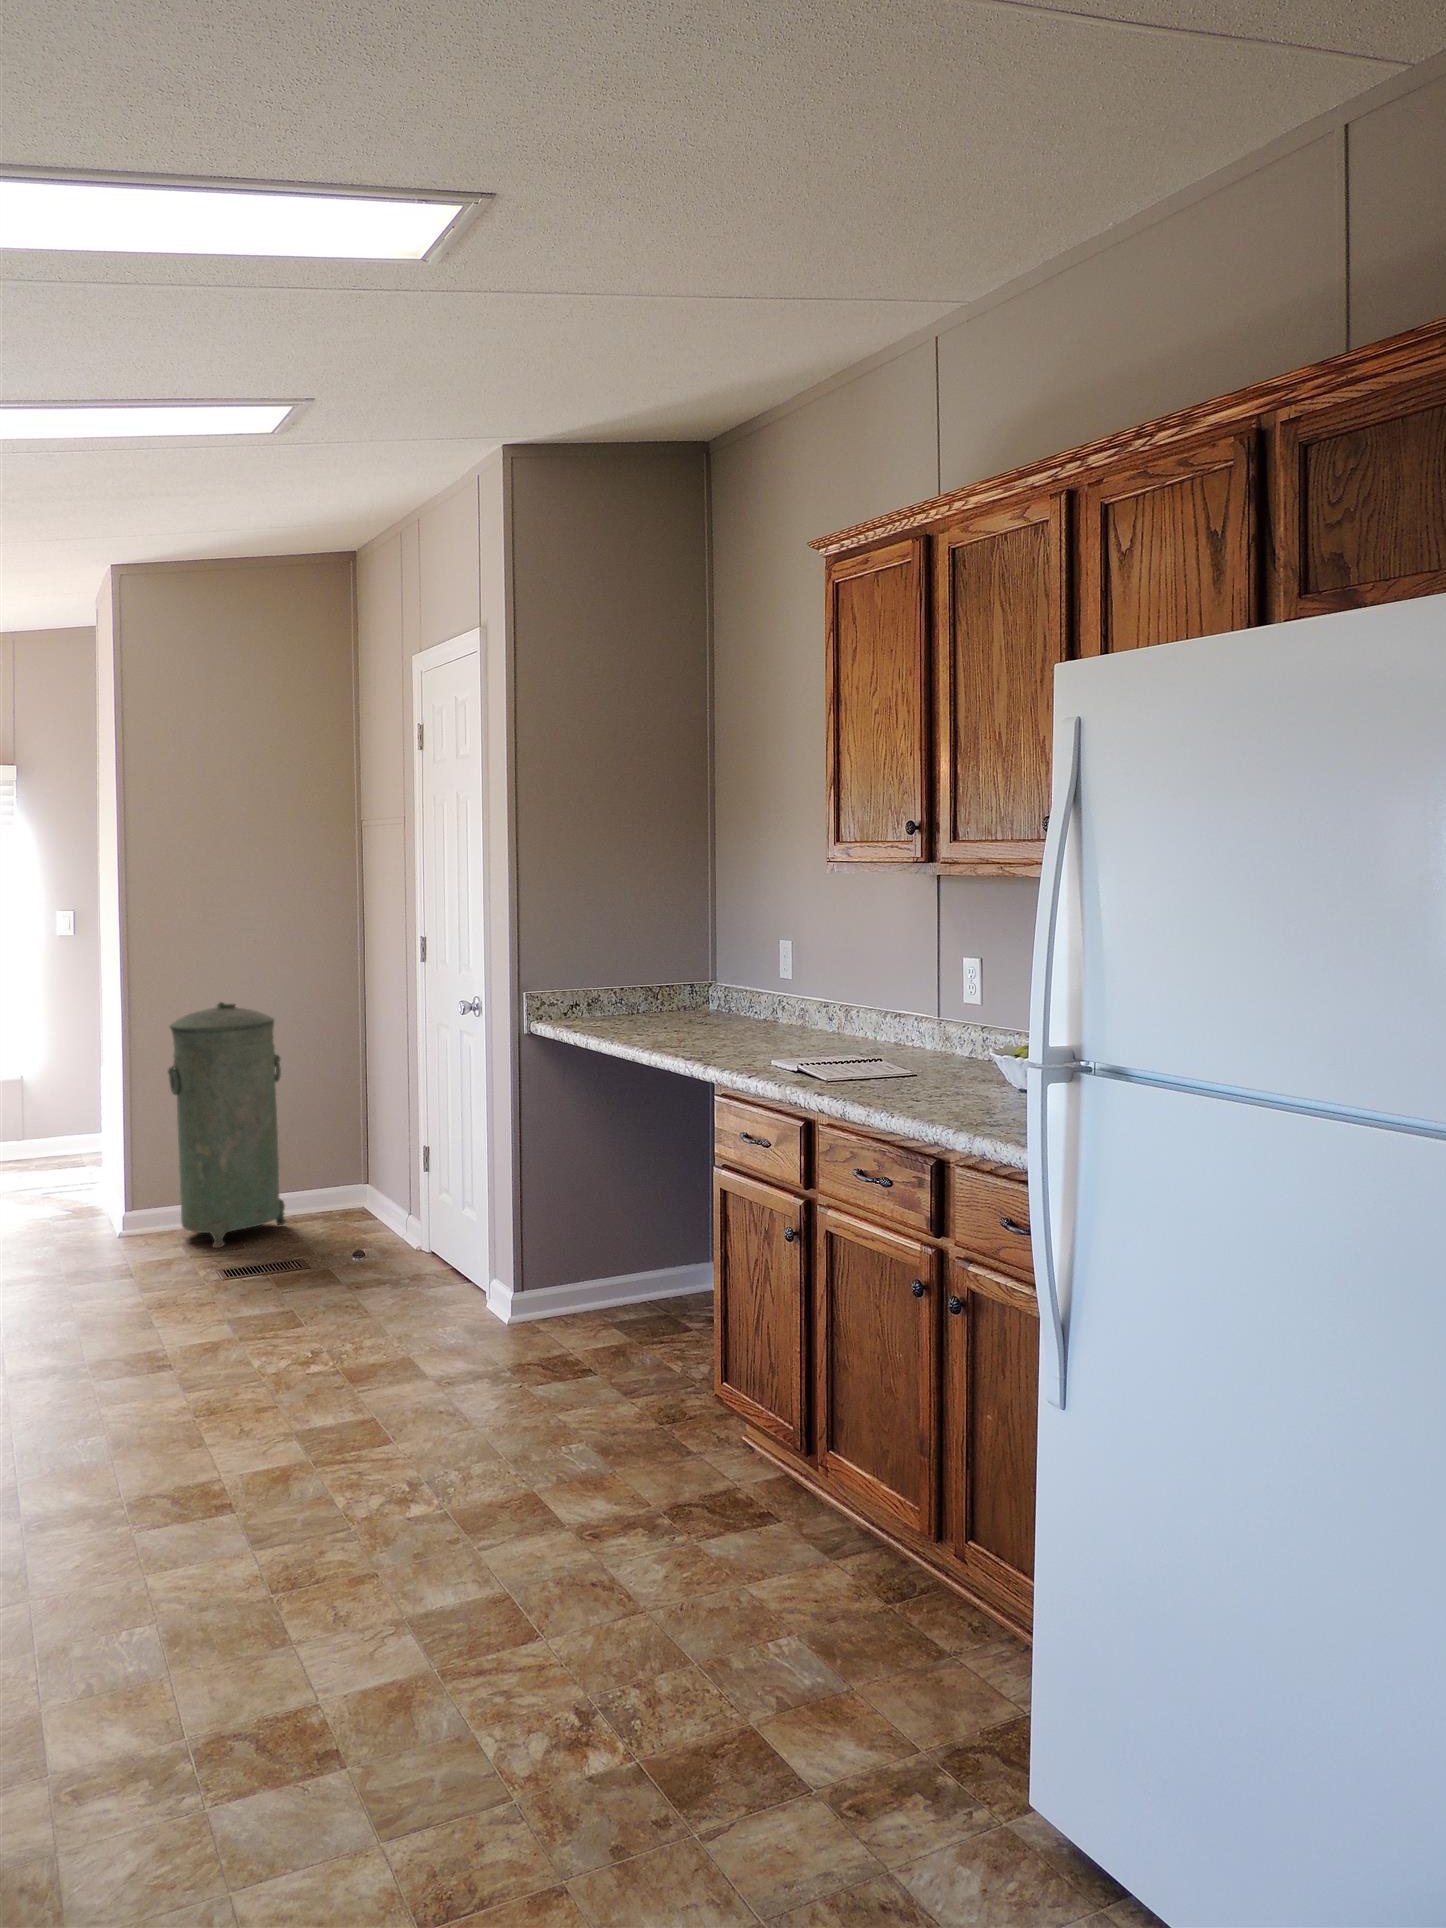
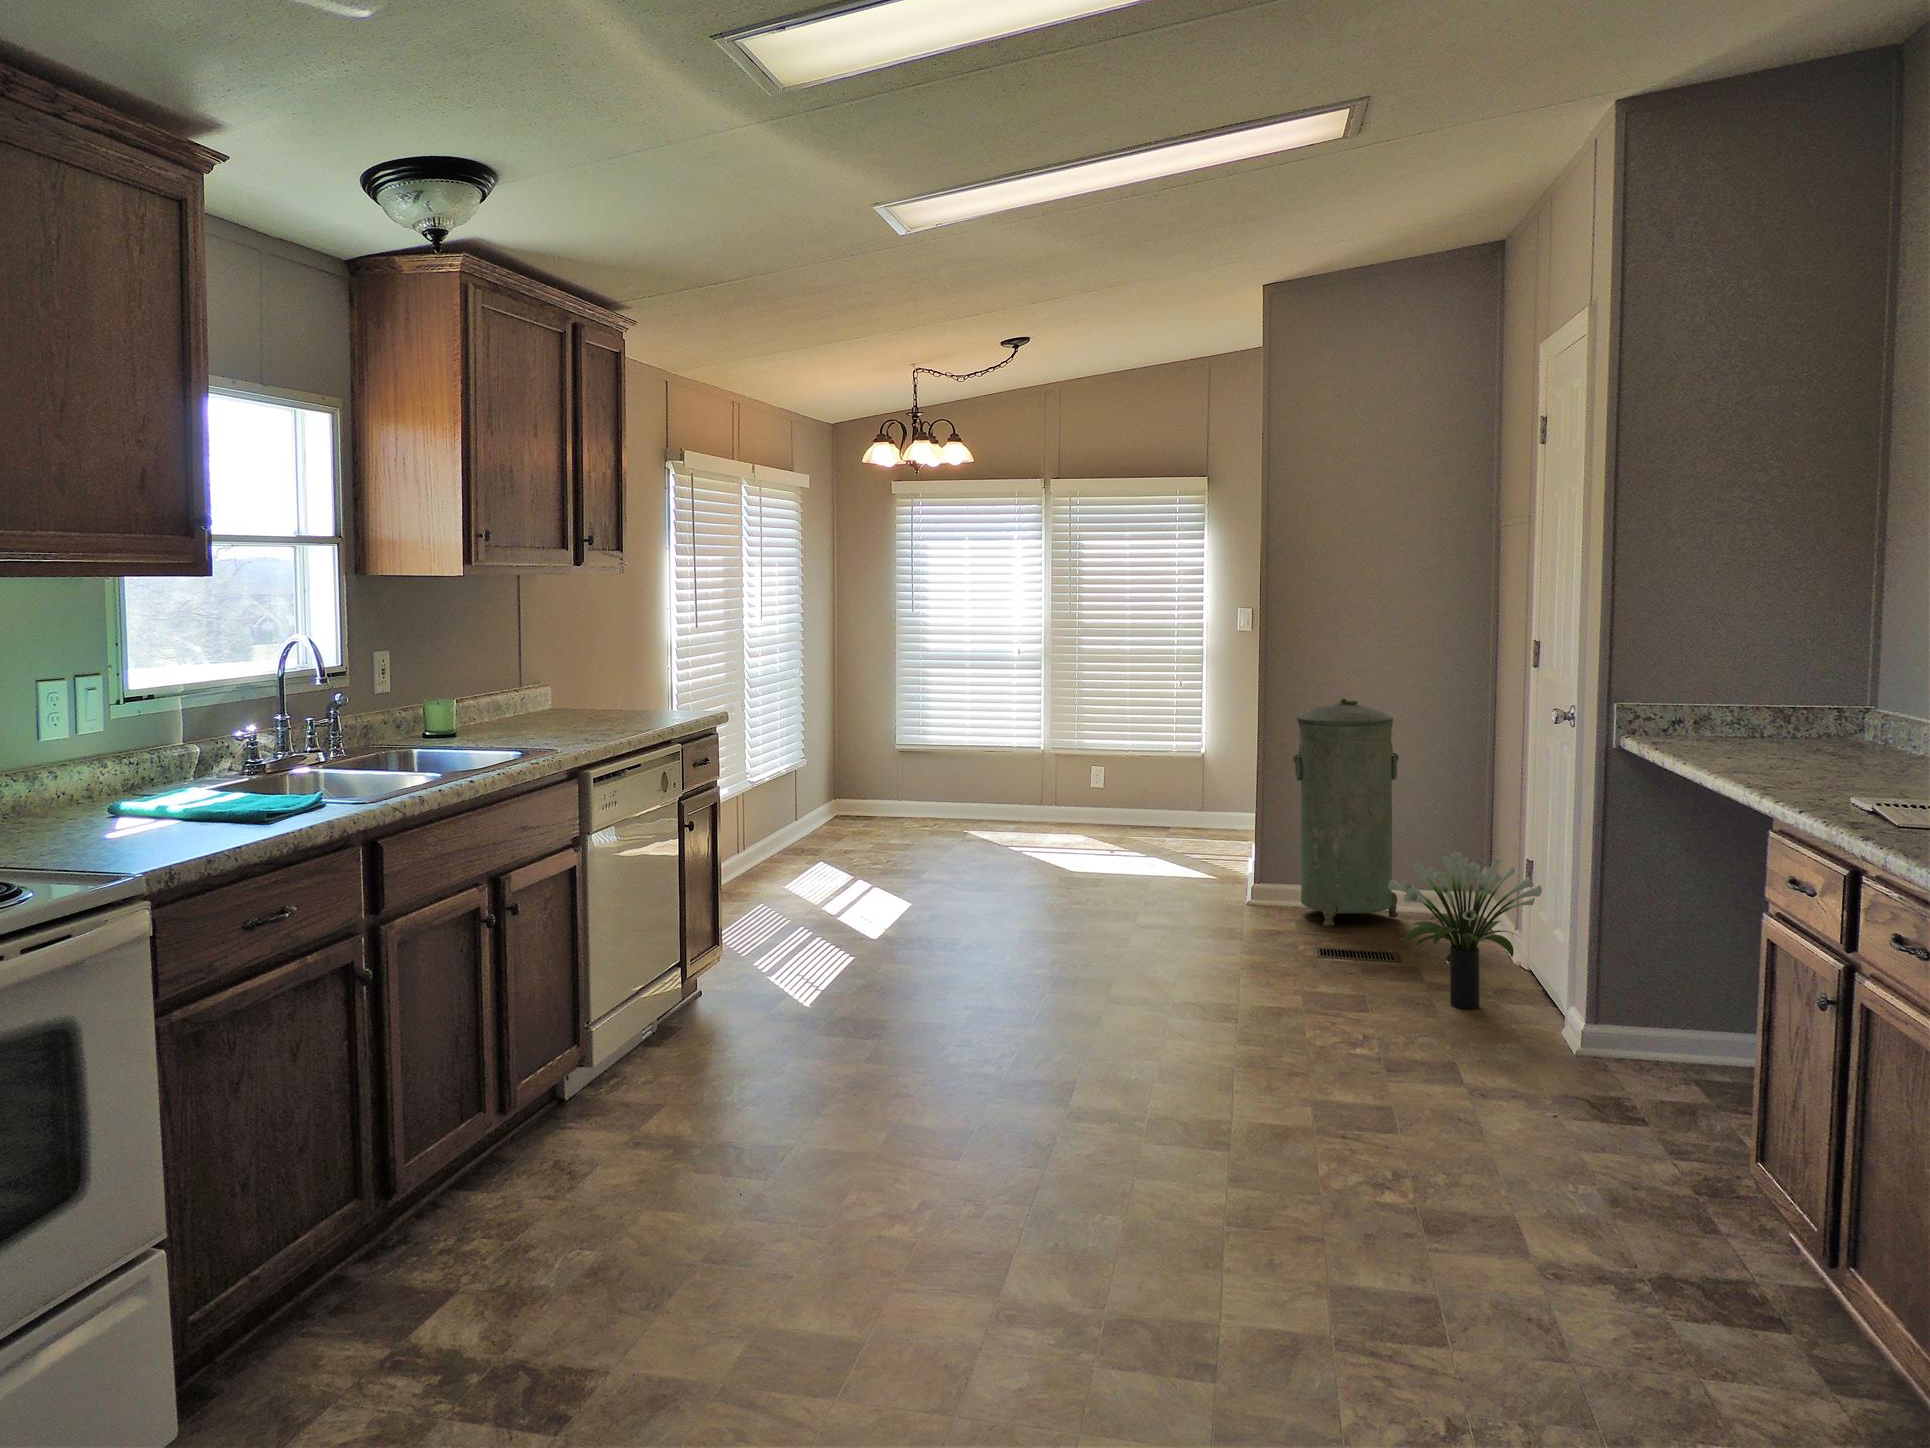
potted plant: none [313,1149,459,1305] -> present [1388,852,1542,1009]

